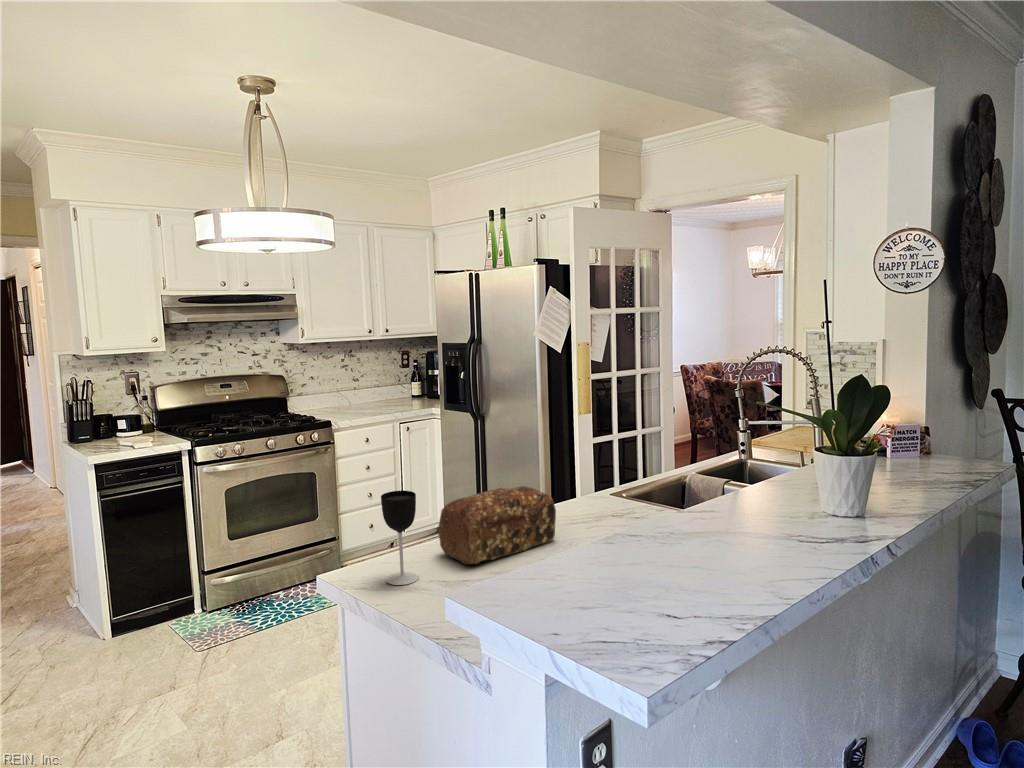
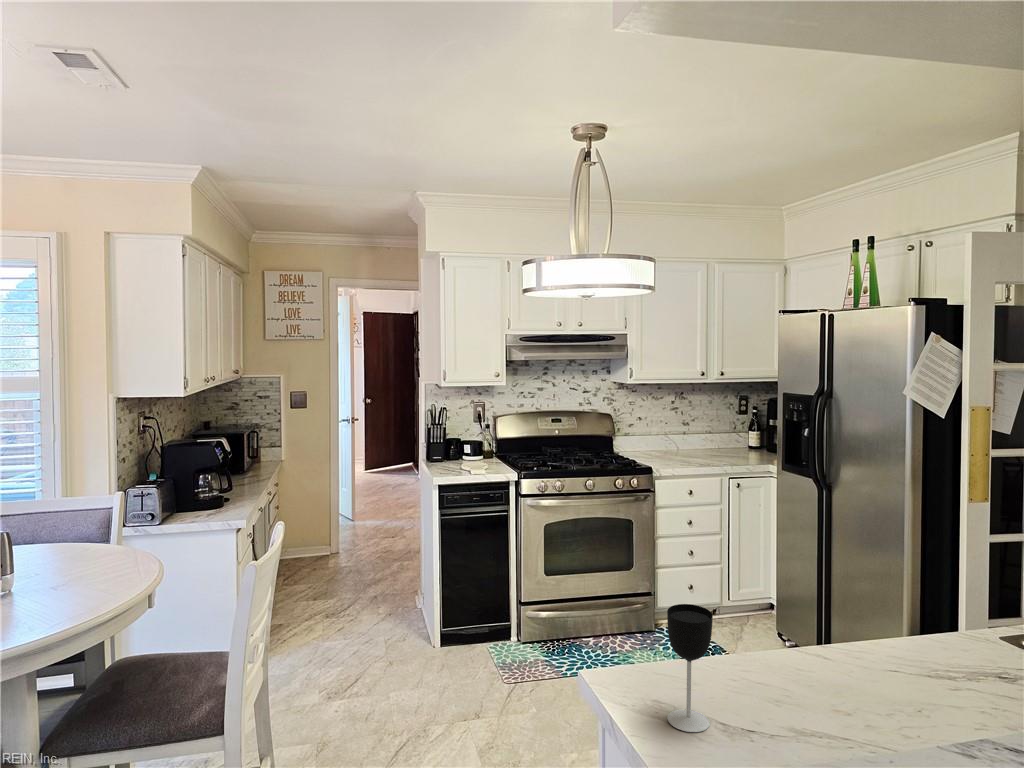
bread loaf: present [438,486,556,565] -> none [743,619,925,727]

